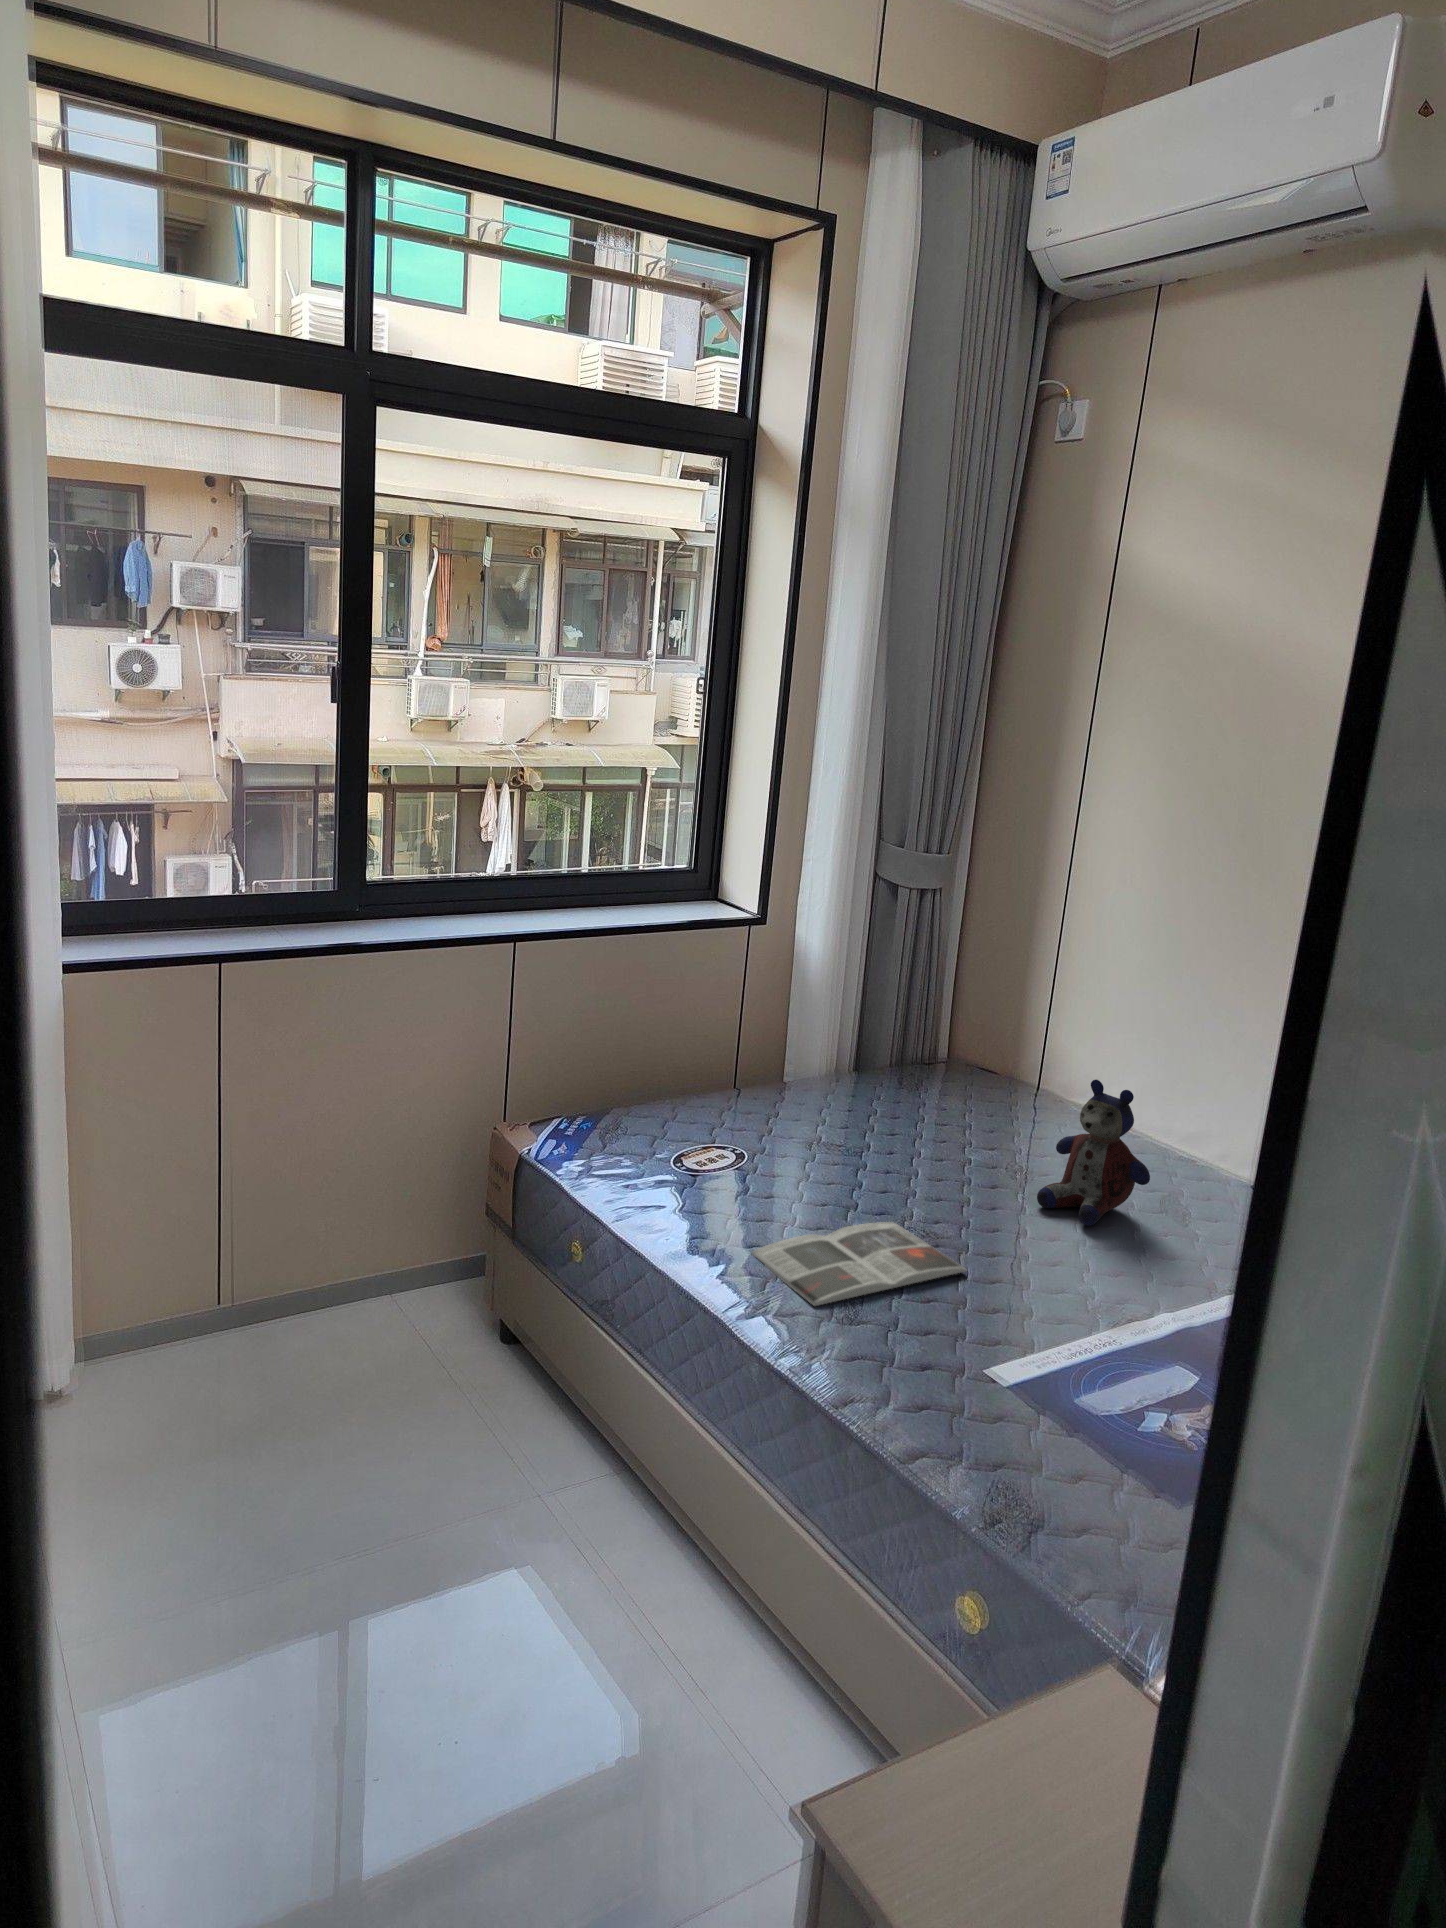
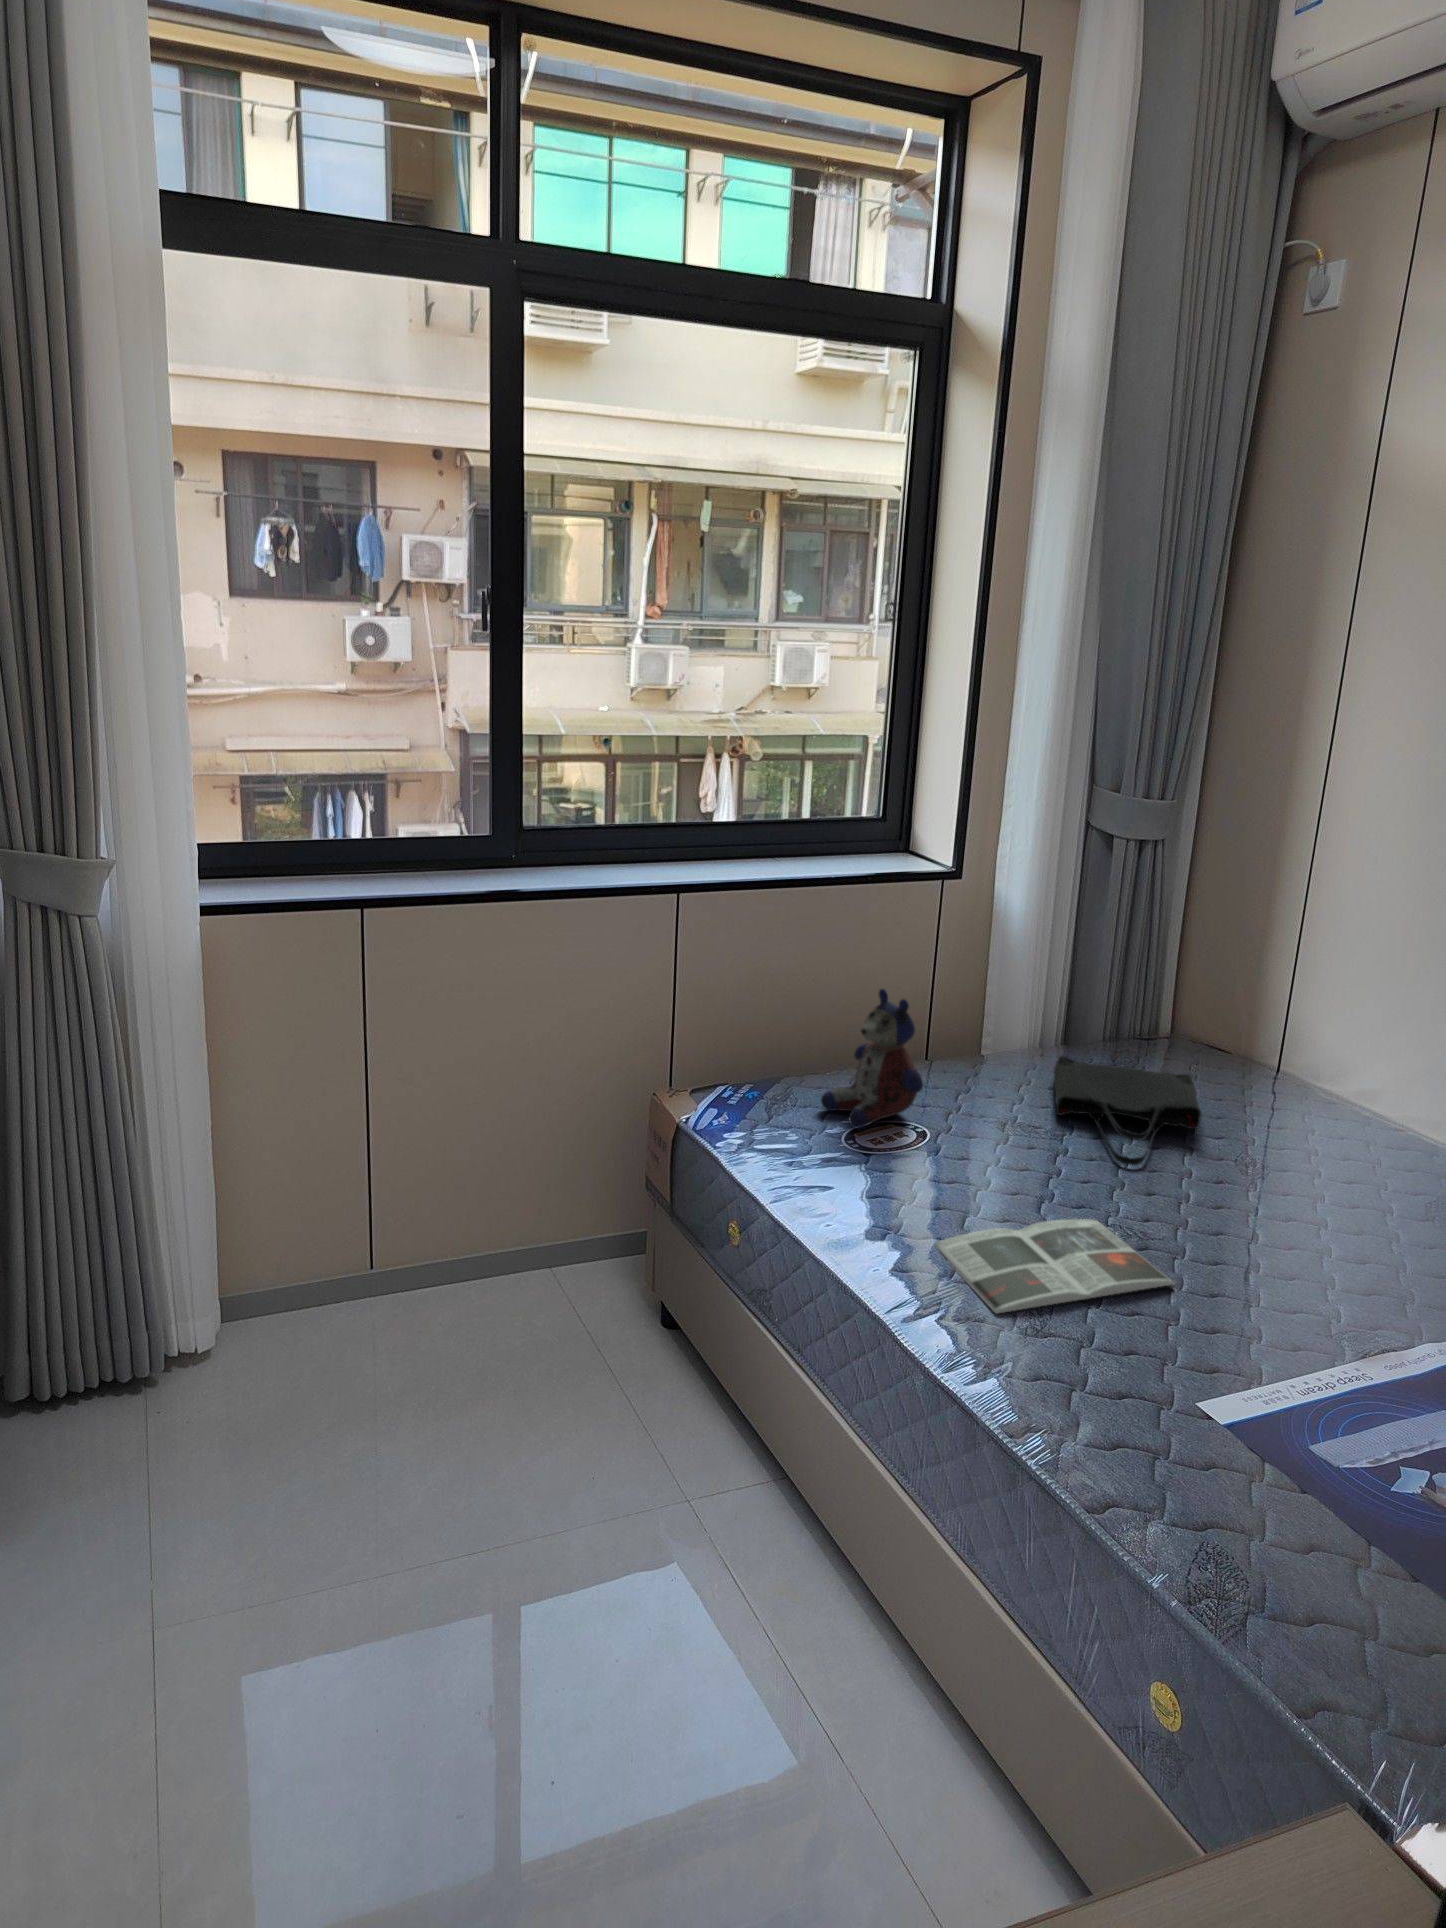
tote bag: none [843,1079,979,1174] -> present [1054,1056,1201,1165]
stuffed bear: present [1037,1080,1150,1226] -> present [821,989,923,1129]

